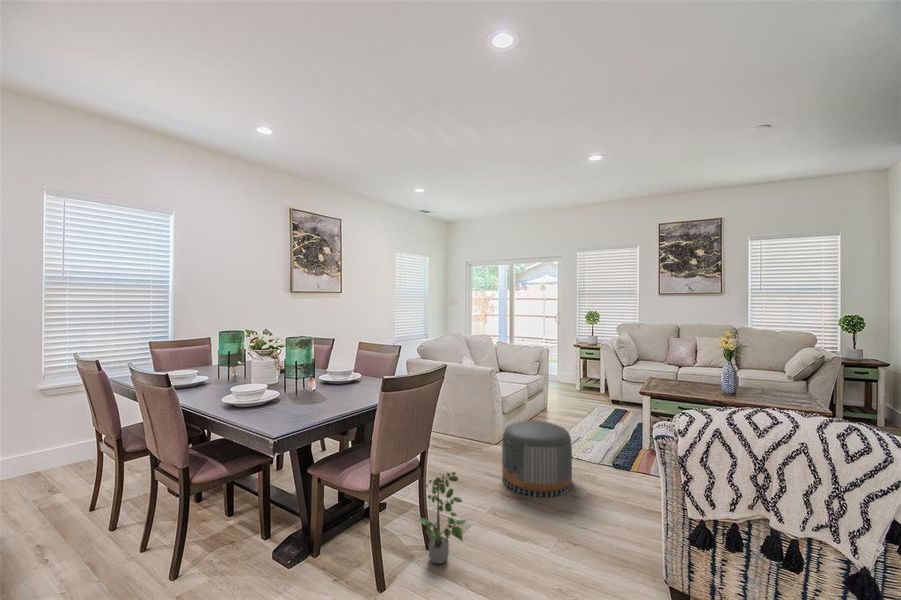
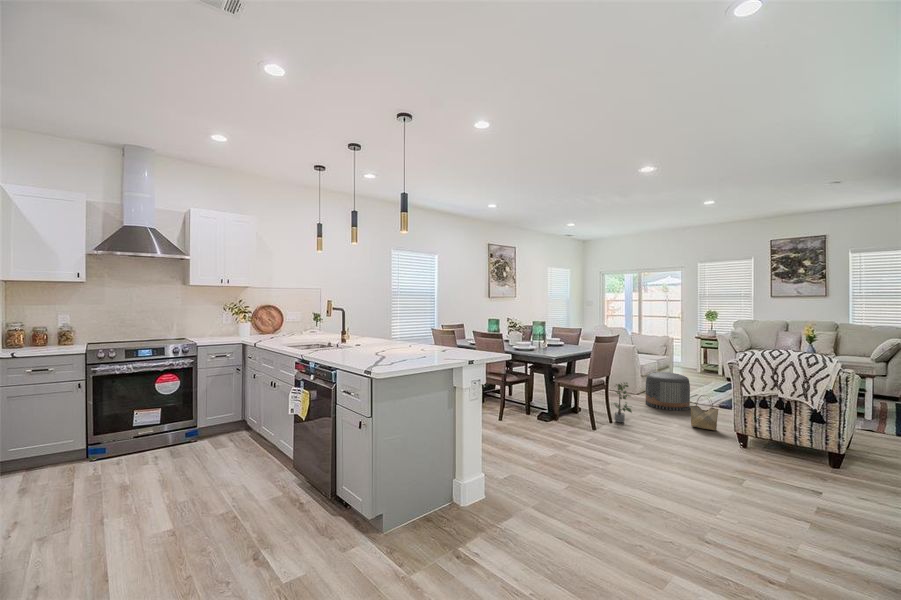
woven basket: none [574,488,628,570] -> present [690,395,718,430]

